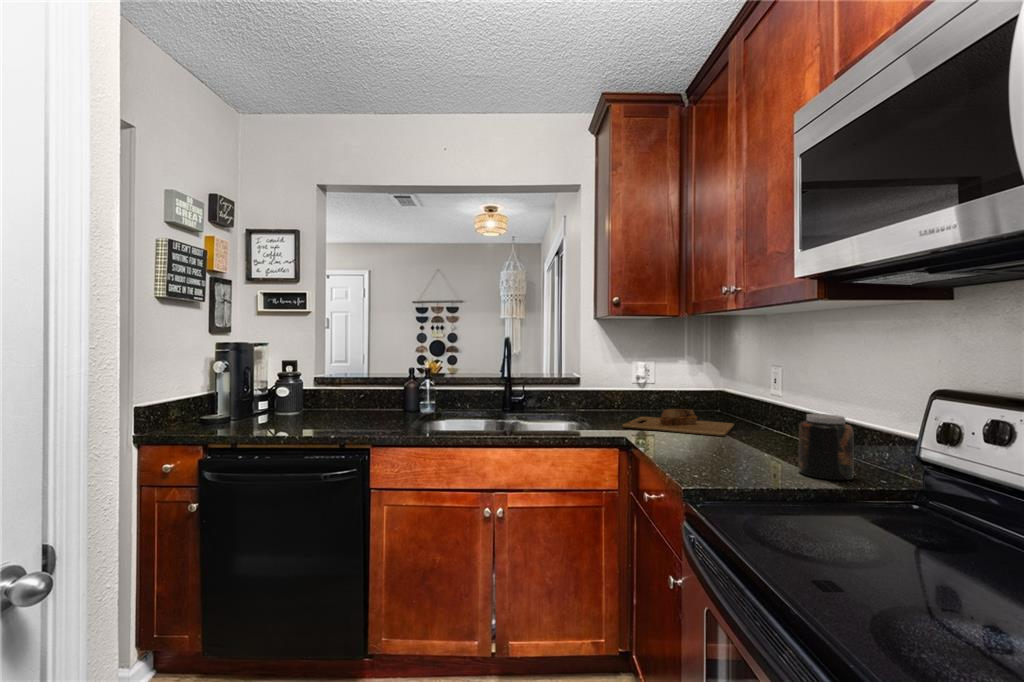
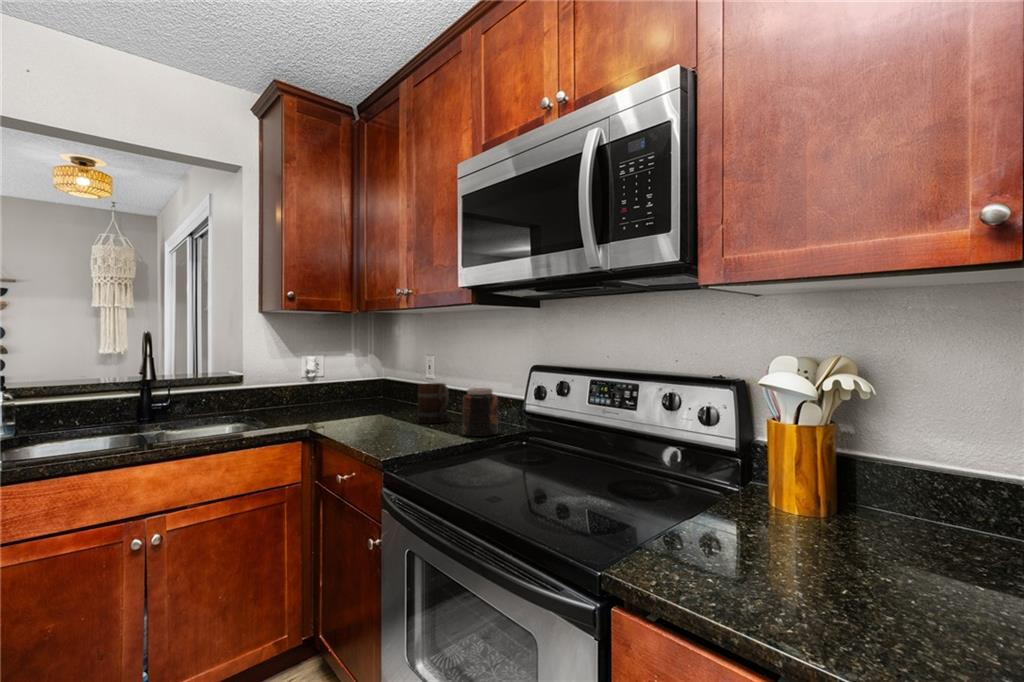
mug: none [748,400,787,451] -> present [418,383,449,423]
cutting board: present [622,409,734,436] -> none [299,398,399,421]

